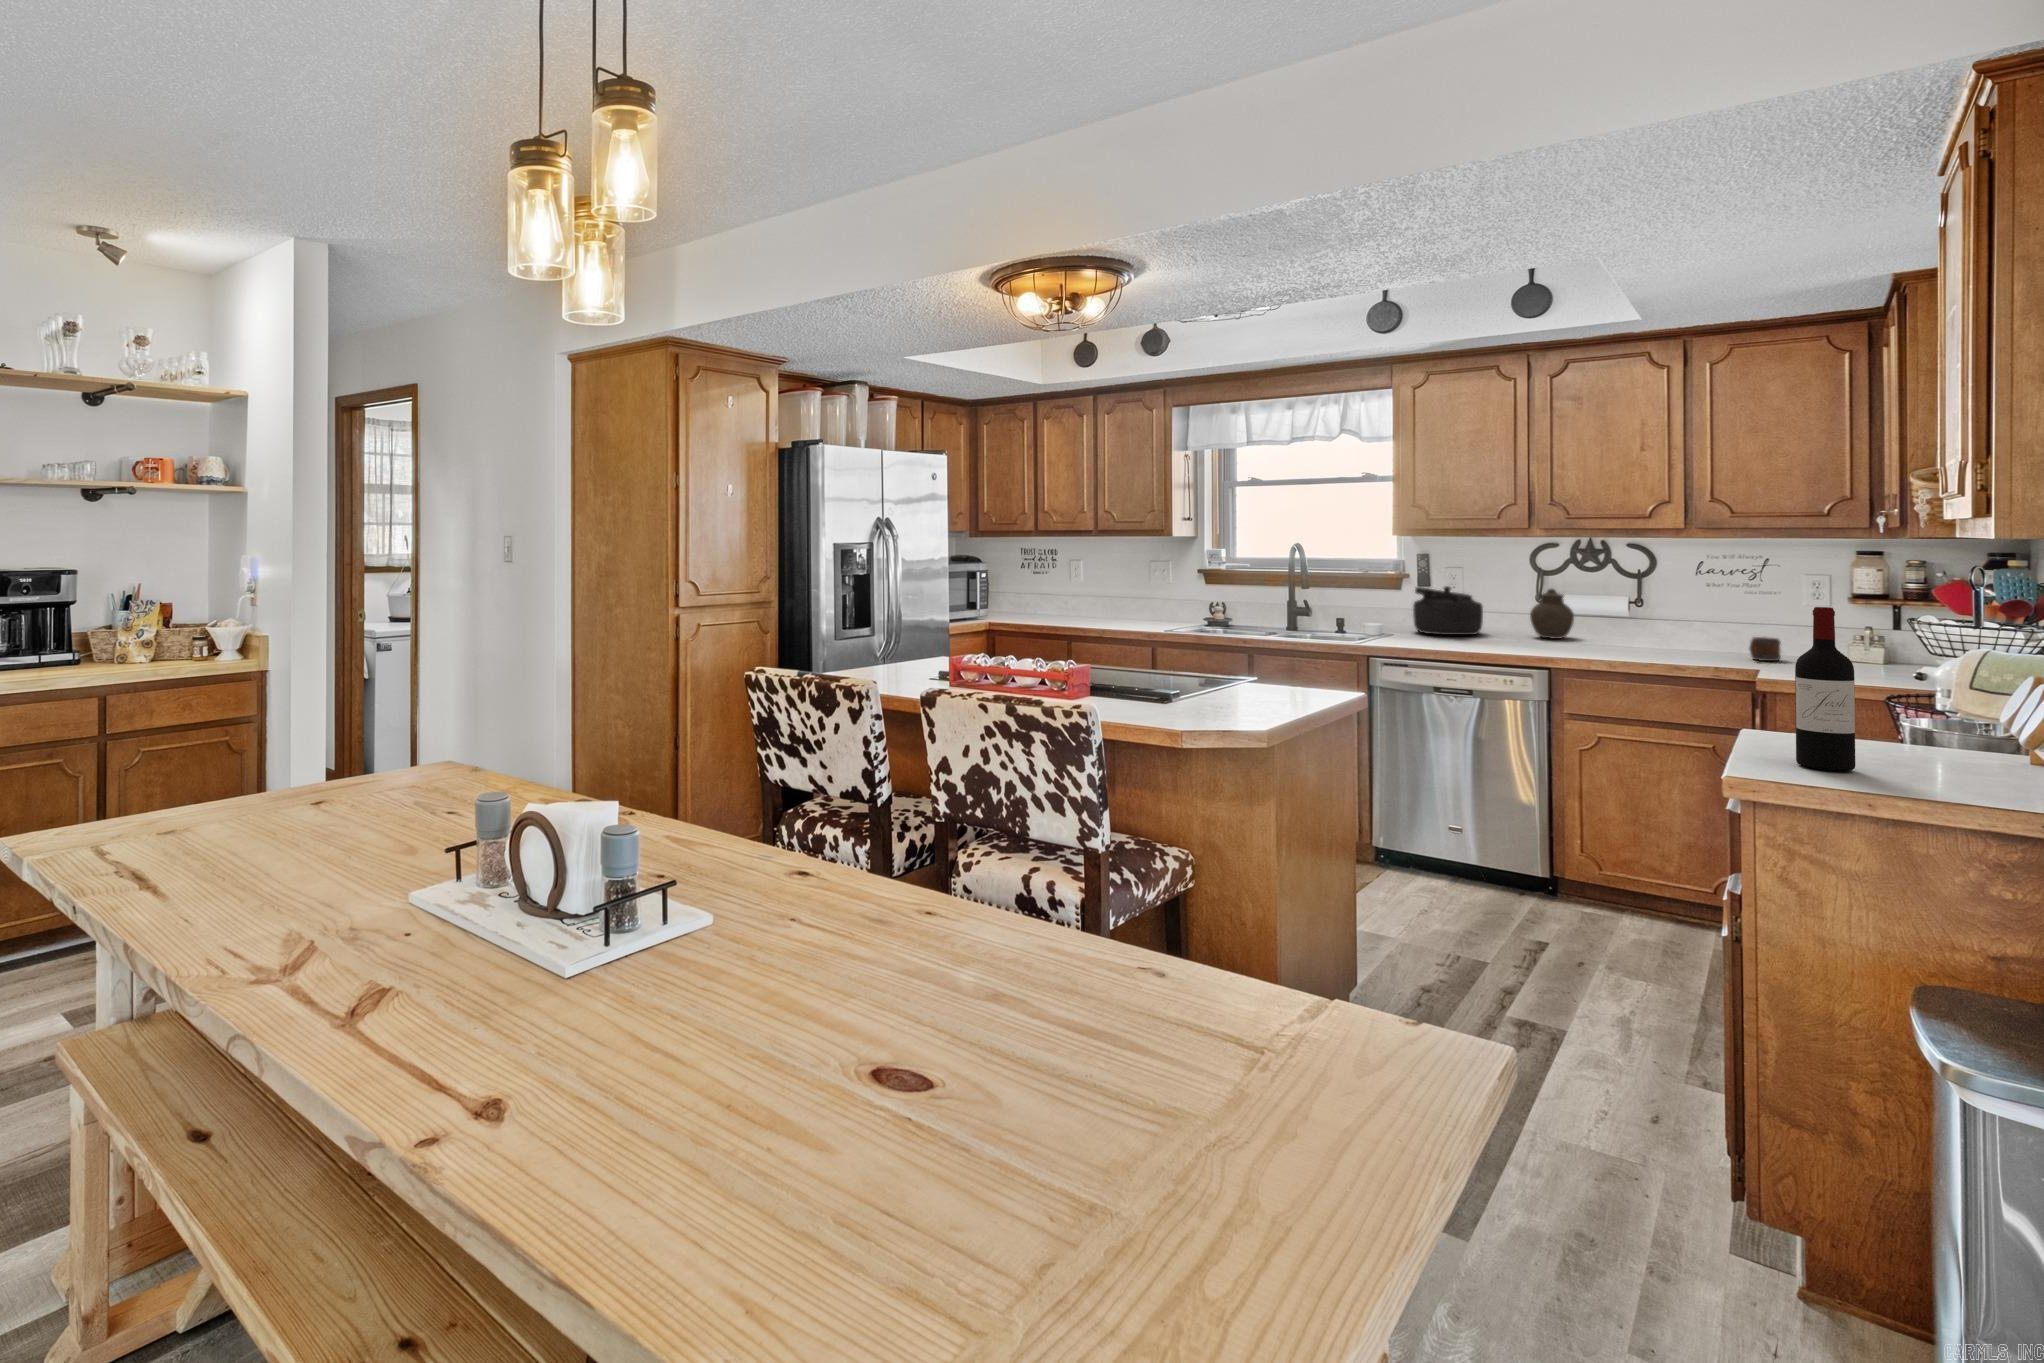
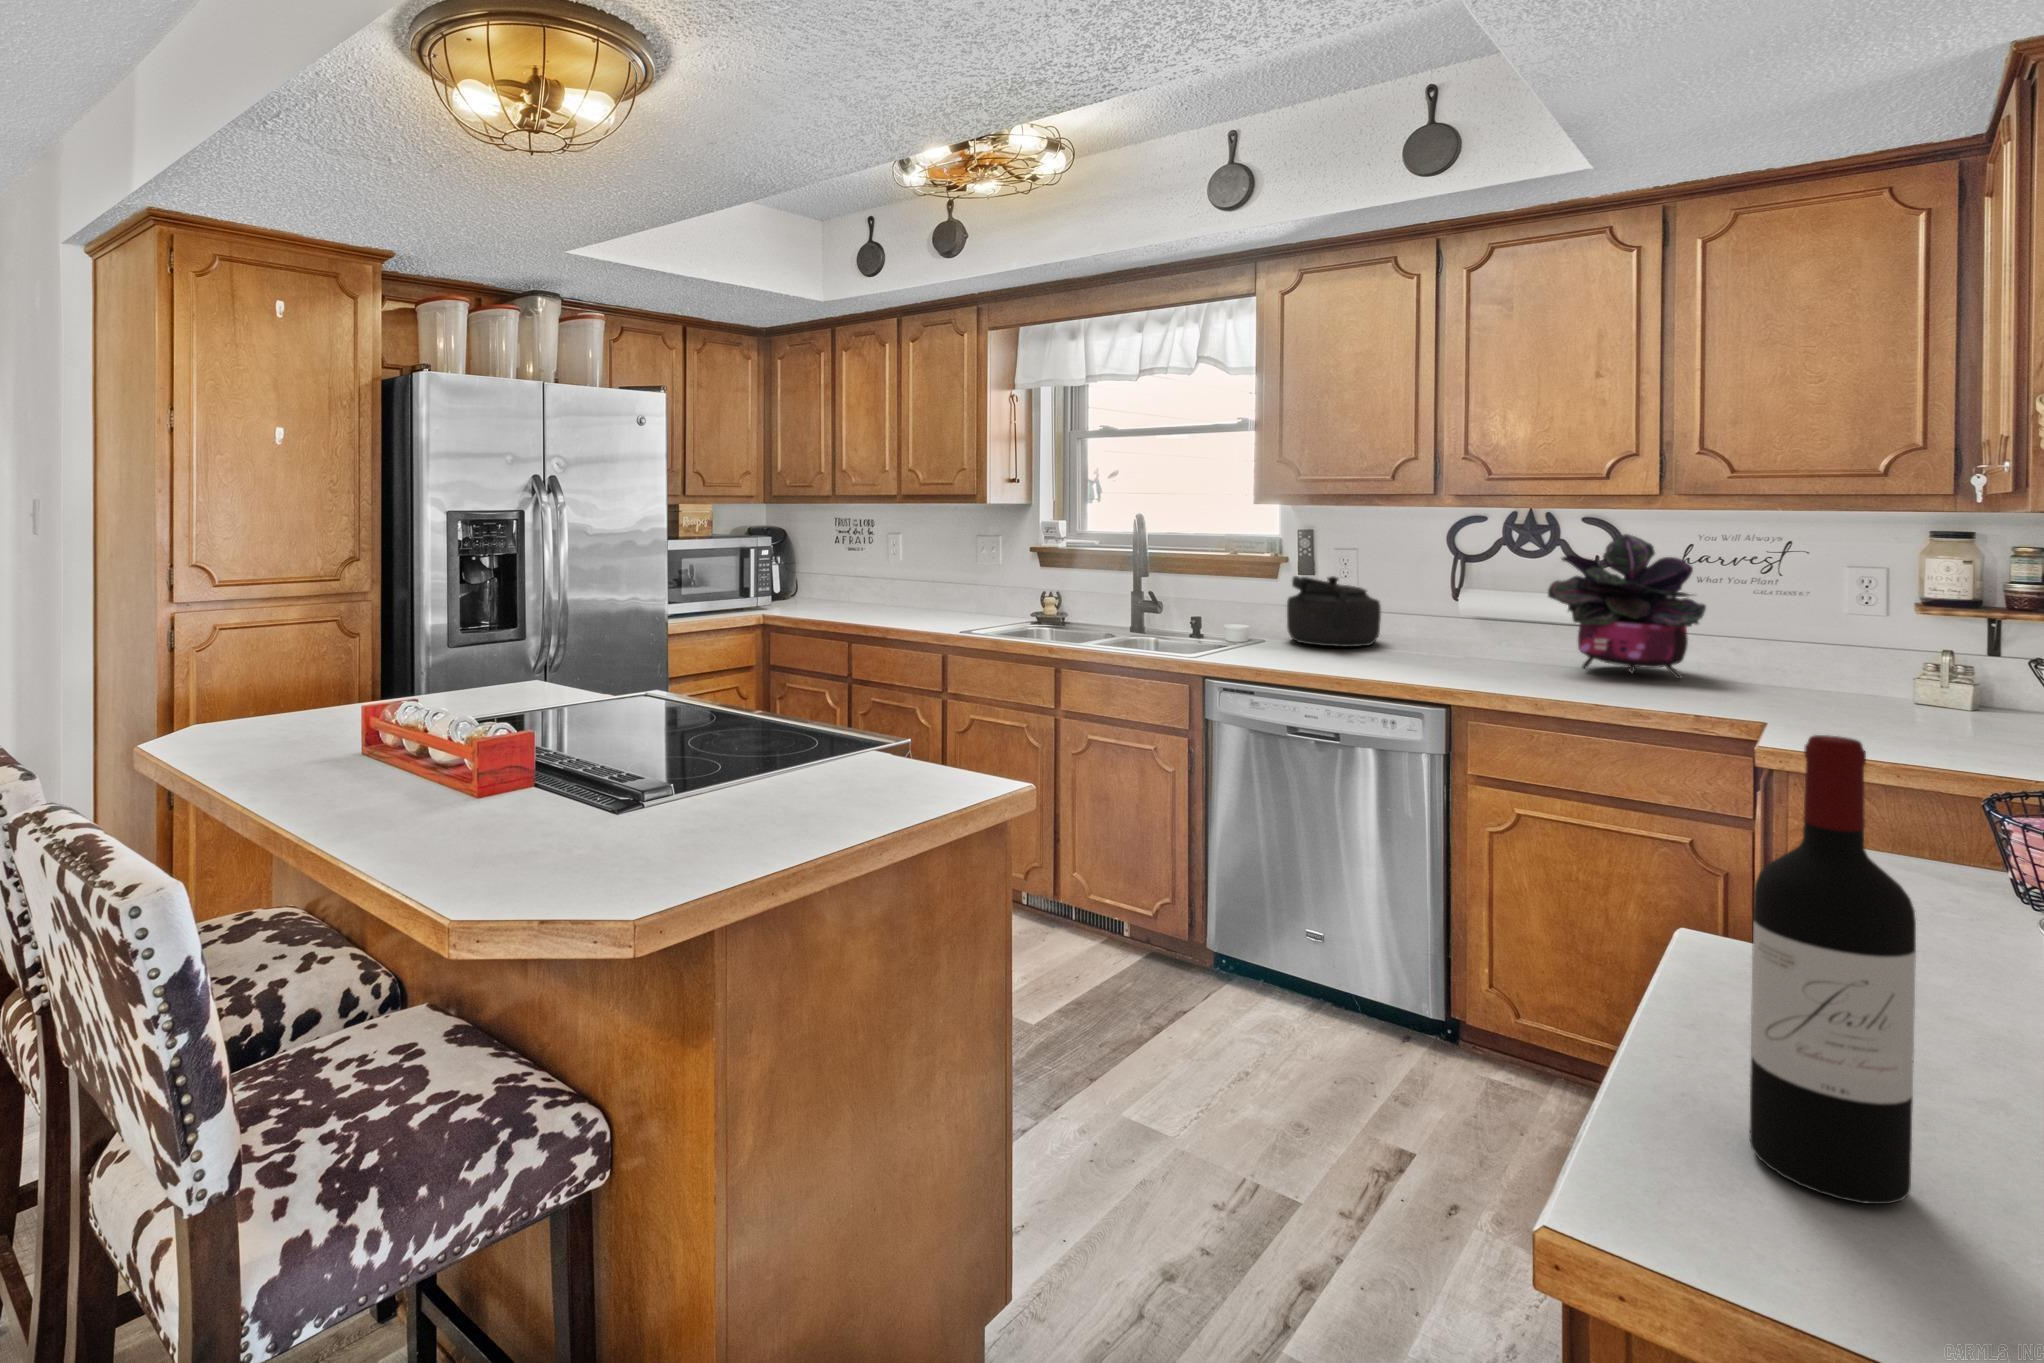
potted plant: none [1608,555,1716,650] -> present [1548,534,1706,679]
jar: present [1530,589,1574,639] -> none [1444,582,1505,654]
mug: present [1750,637,1781,661] -> none [1753,664,1803,703]

